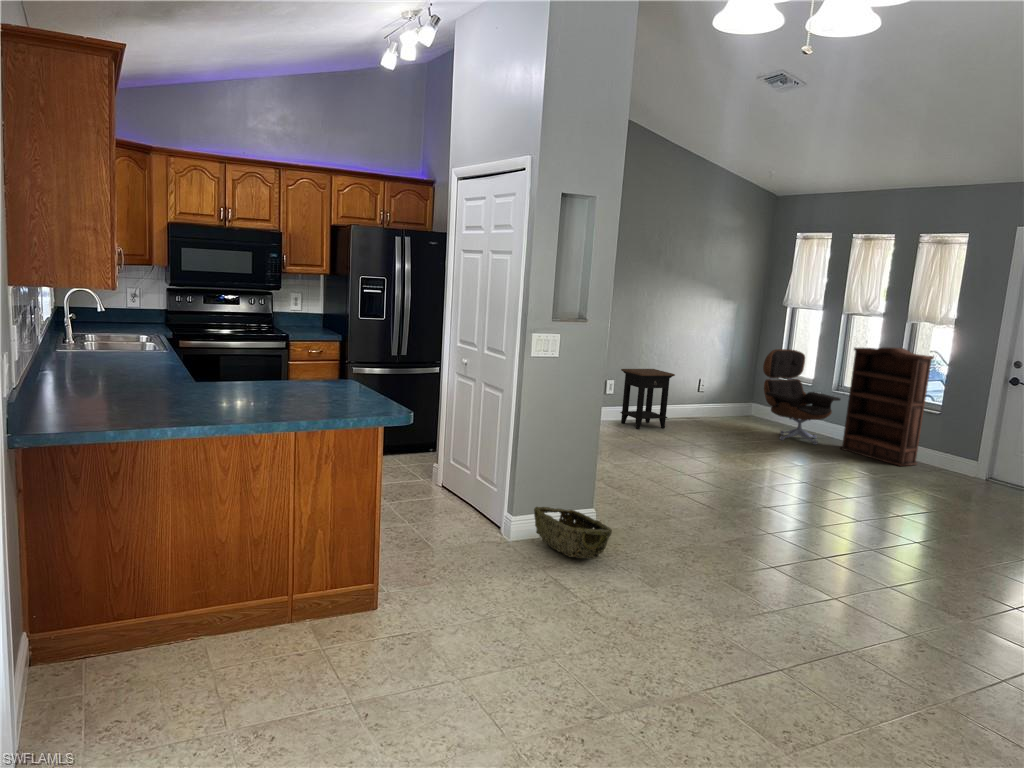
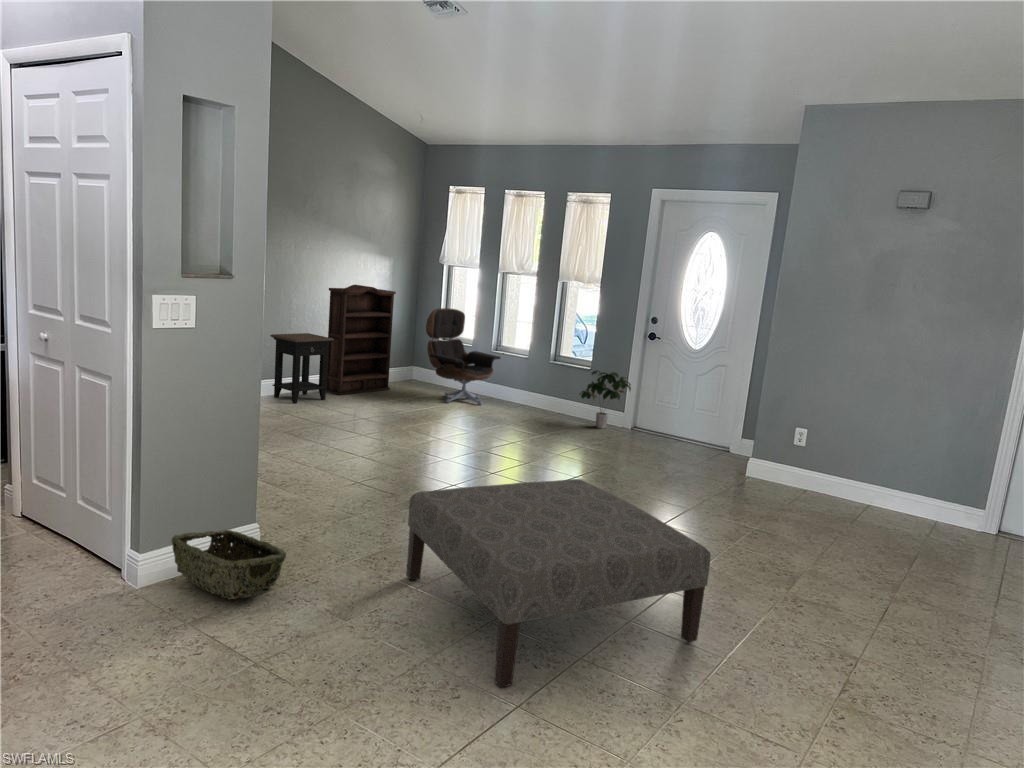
bookshelf: present [841,348,934,466] -> present [326,285,396,395]
potted plant: none [925,416,988,478] -> present [580,371,631,428]
ottoman: none [707,497,996,666] -> present [406,479,711,687]

